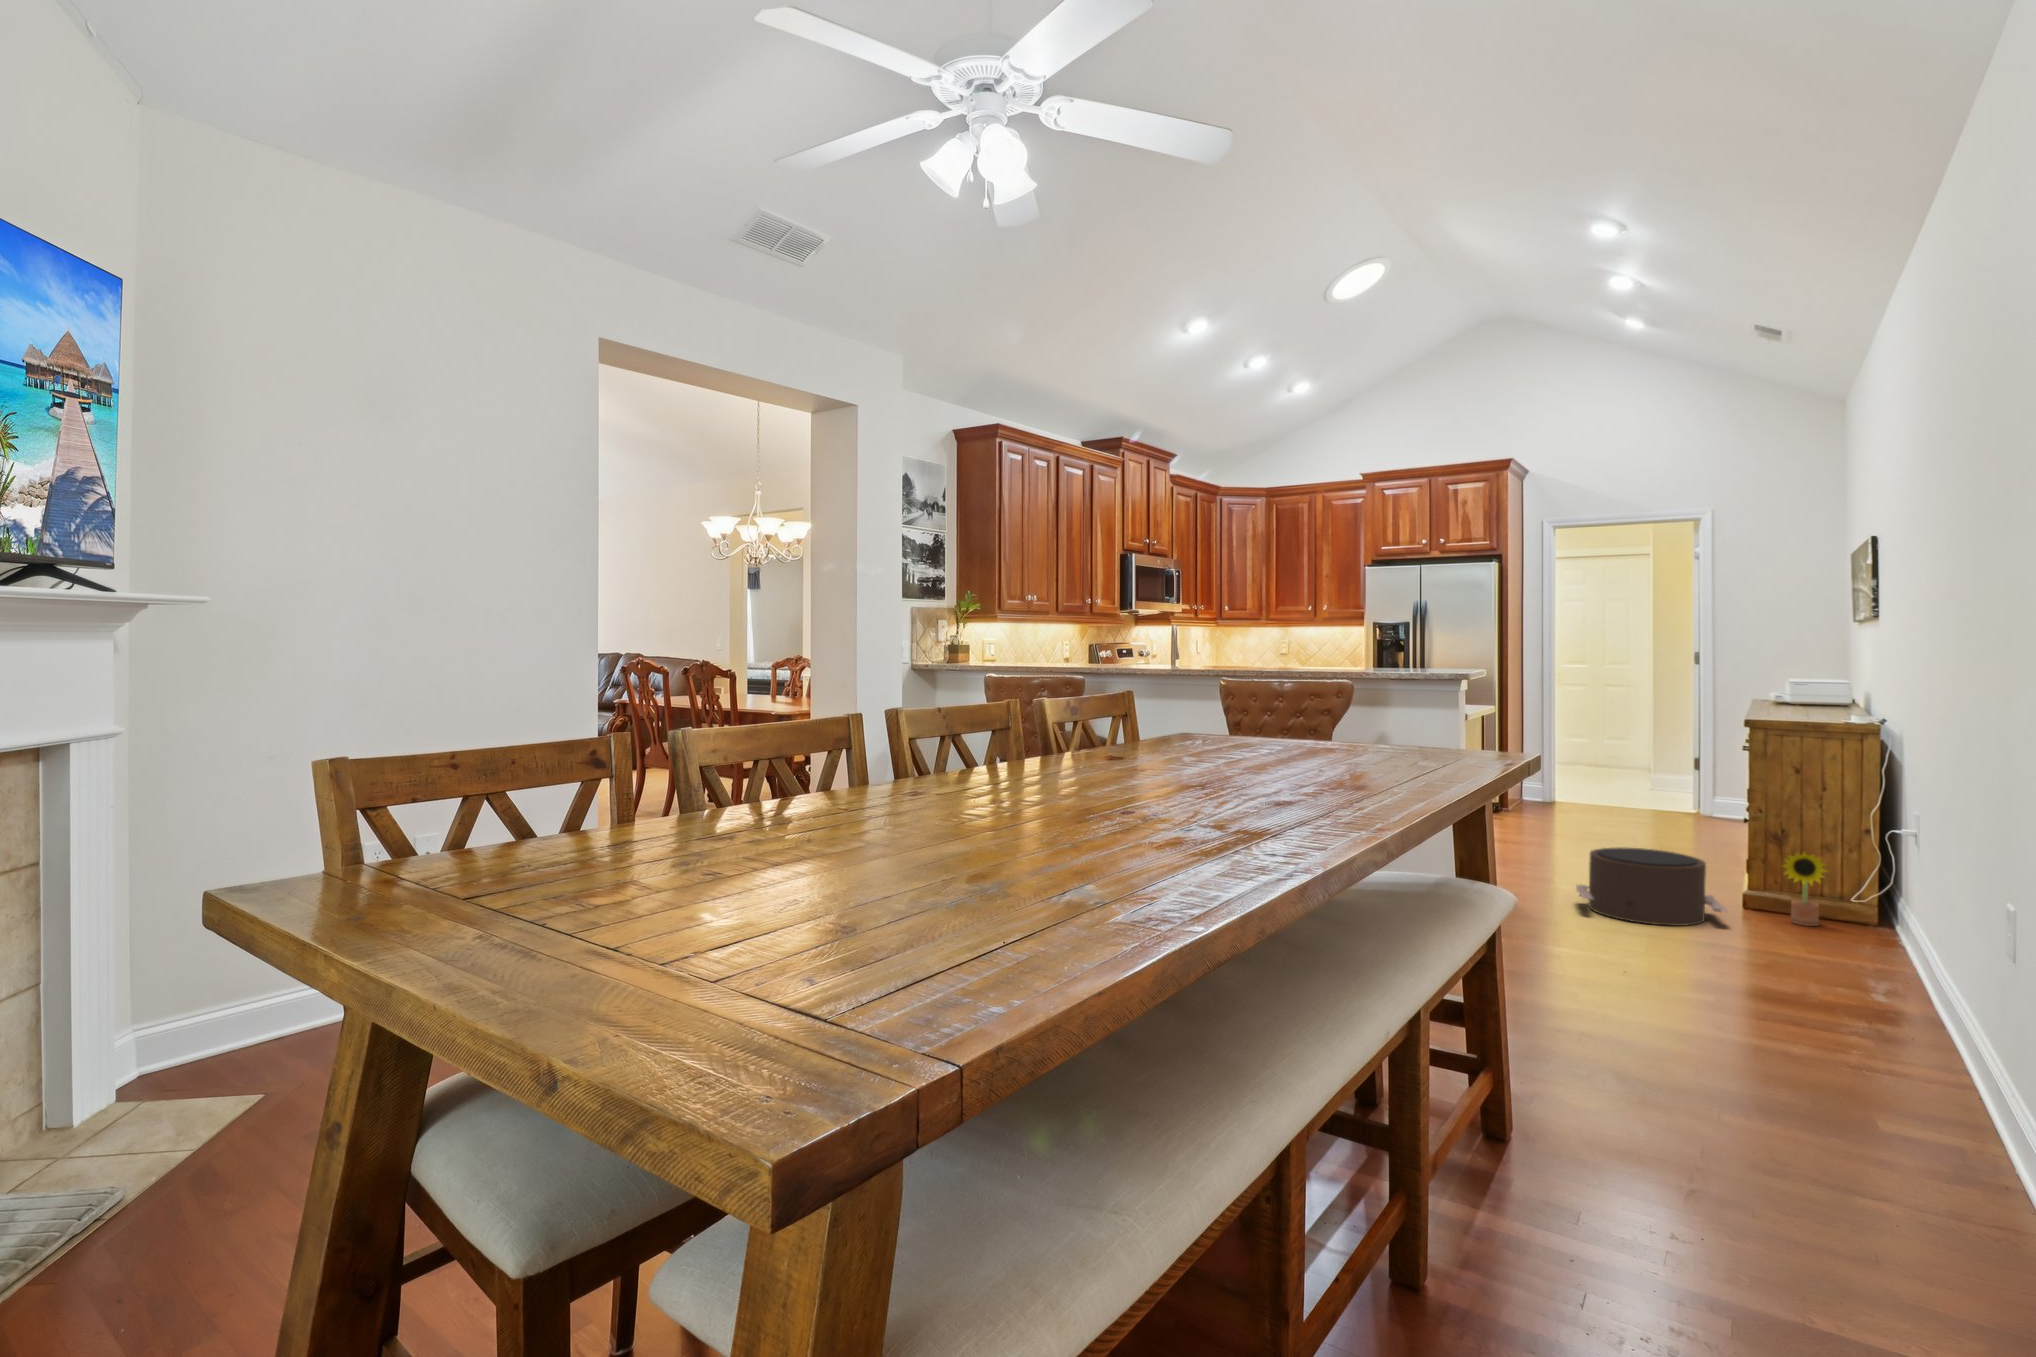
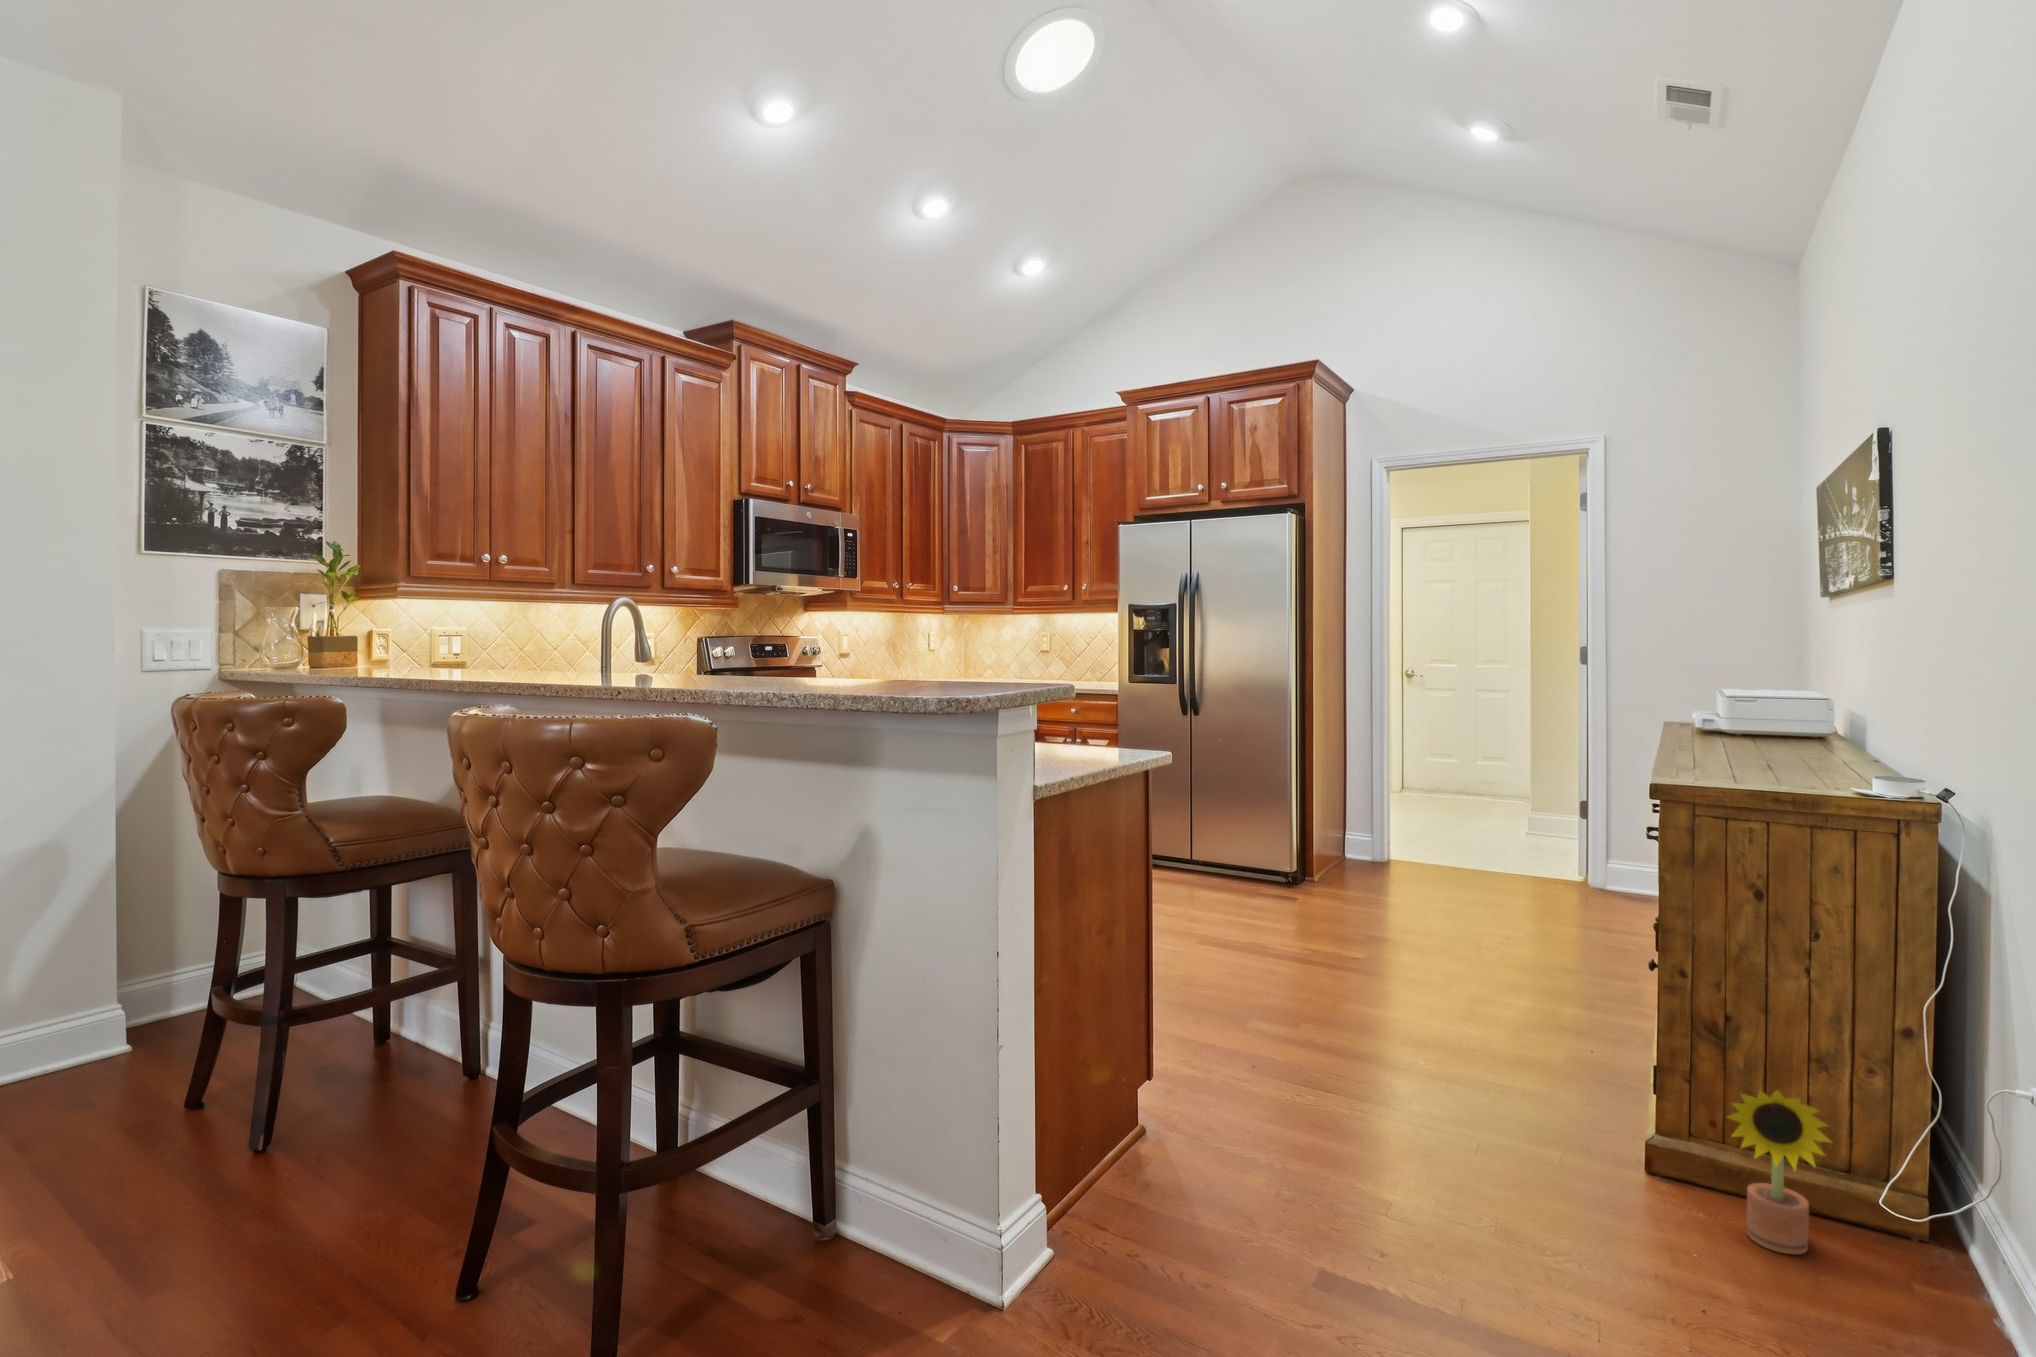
pouf: present [1576,847,1727,926] -> none [1304,1041,1610,1262]

